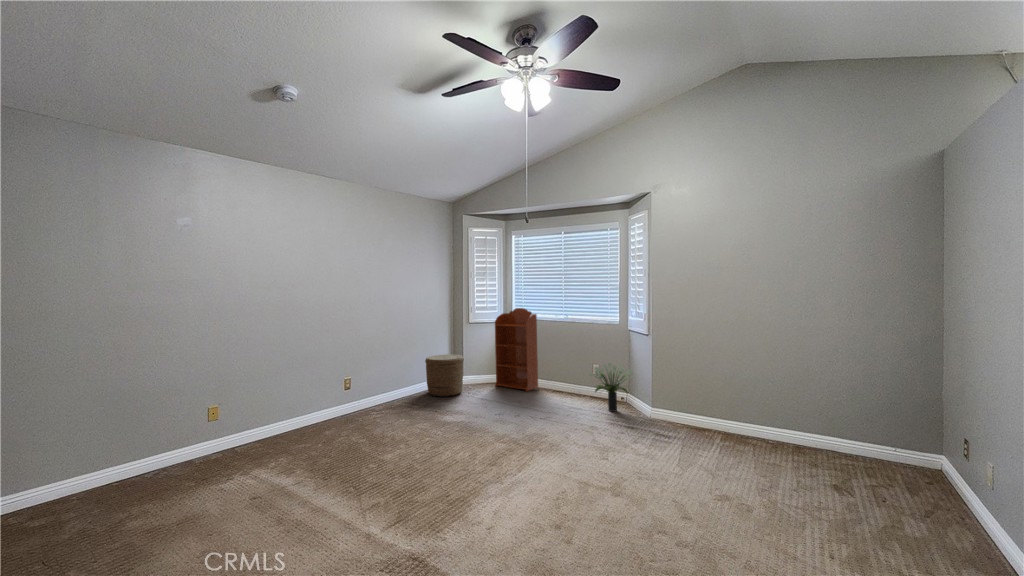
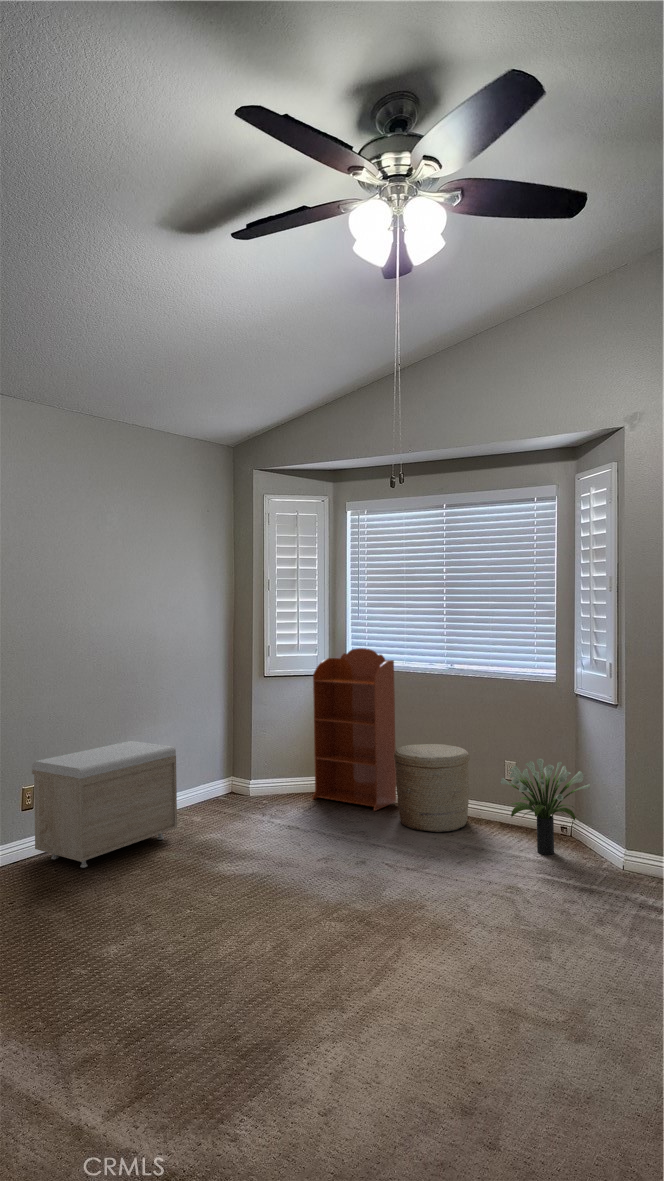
woven basket: present [425,354,464,397] -> present [394,744,470,832]
storage bench: none [349,356,424,419] -> present [32,741,177,868]

